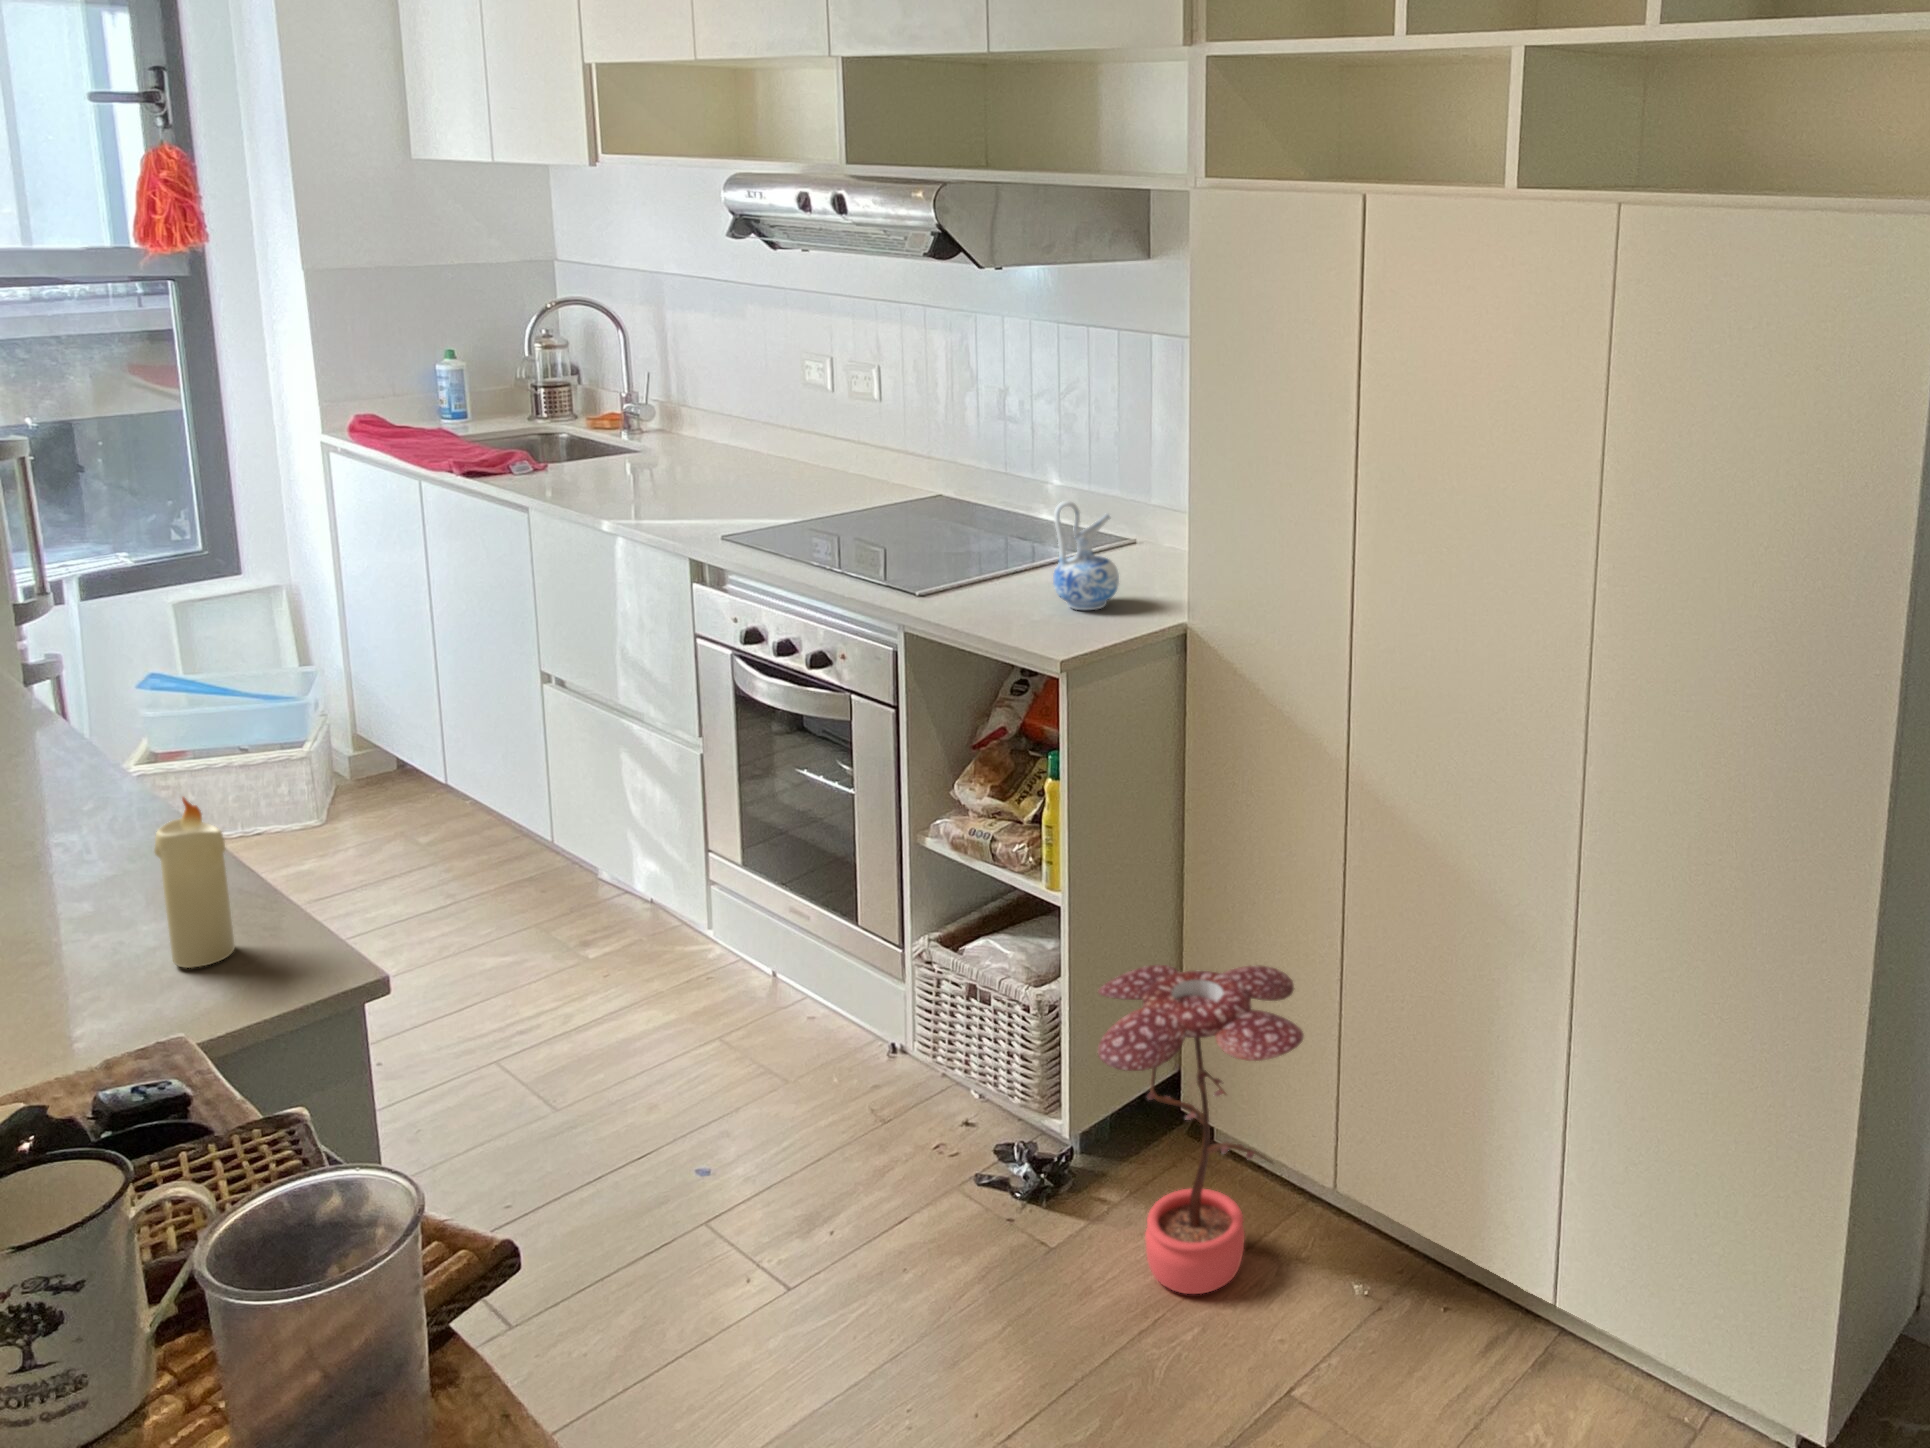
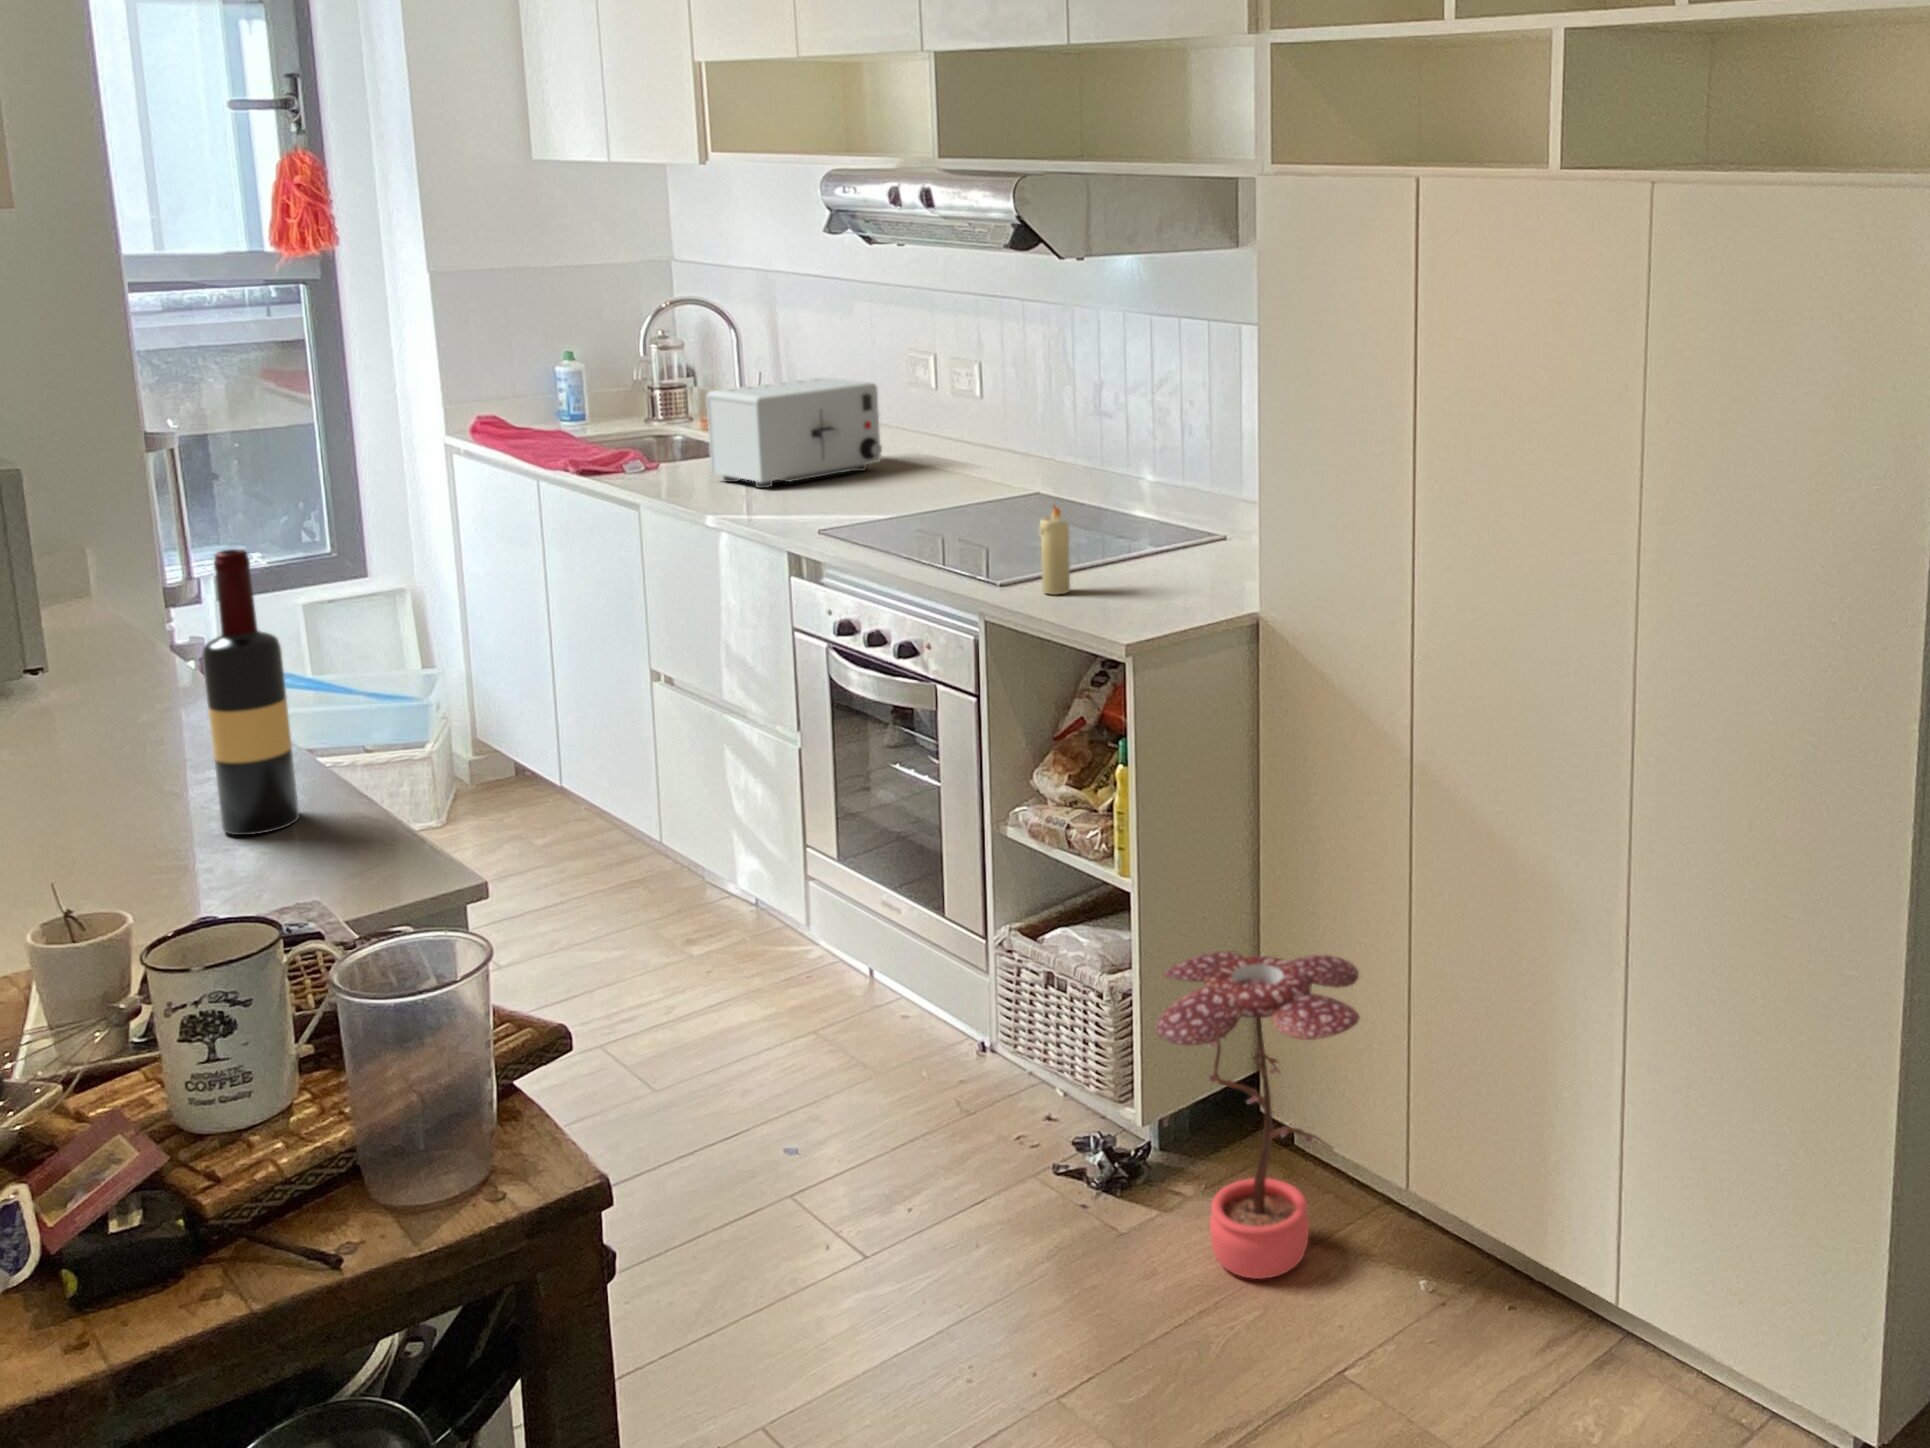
toaster: none [601,380,780,491] -> present [706,377,882,488]
ceramic pitcher: present [1053,501,1119,610] -> none [1128,489,1194,599]
wine bottle: none [41,591,163,919] -> present [202,549,299,835]
candle: present [154,797,235,968] -> present [1039,506,1070,594]

